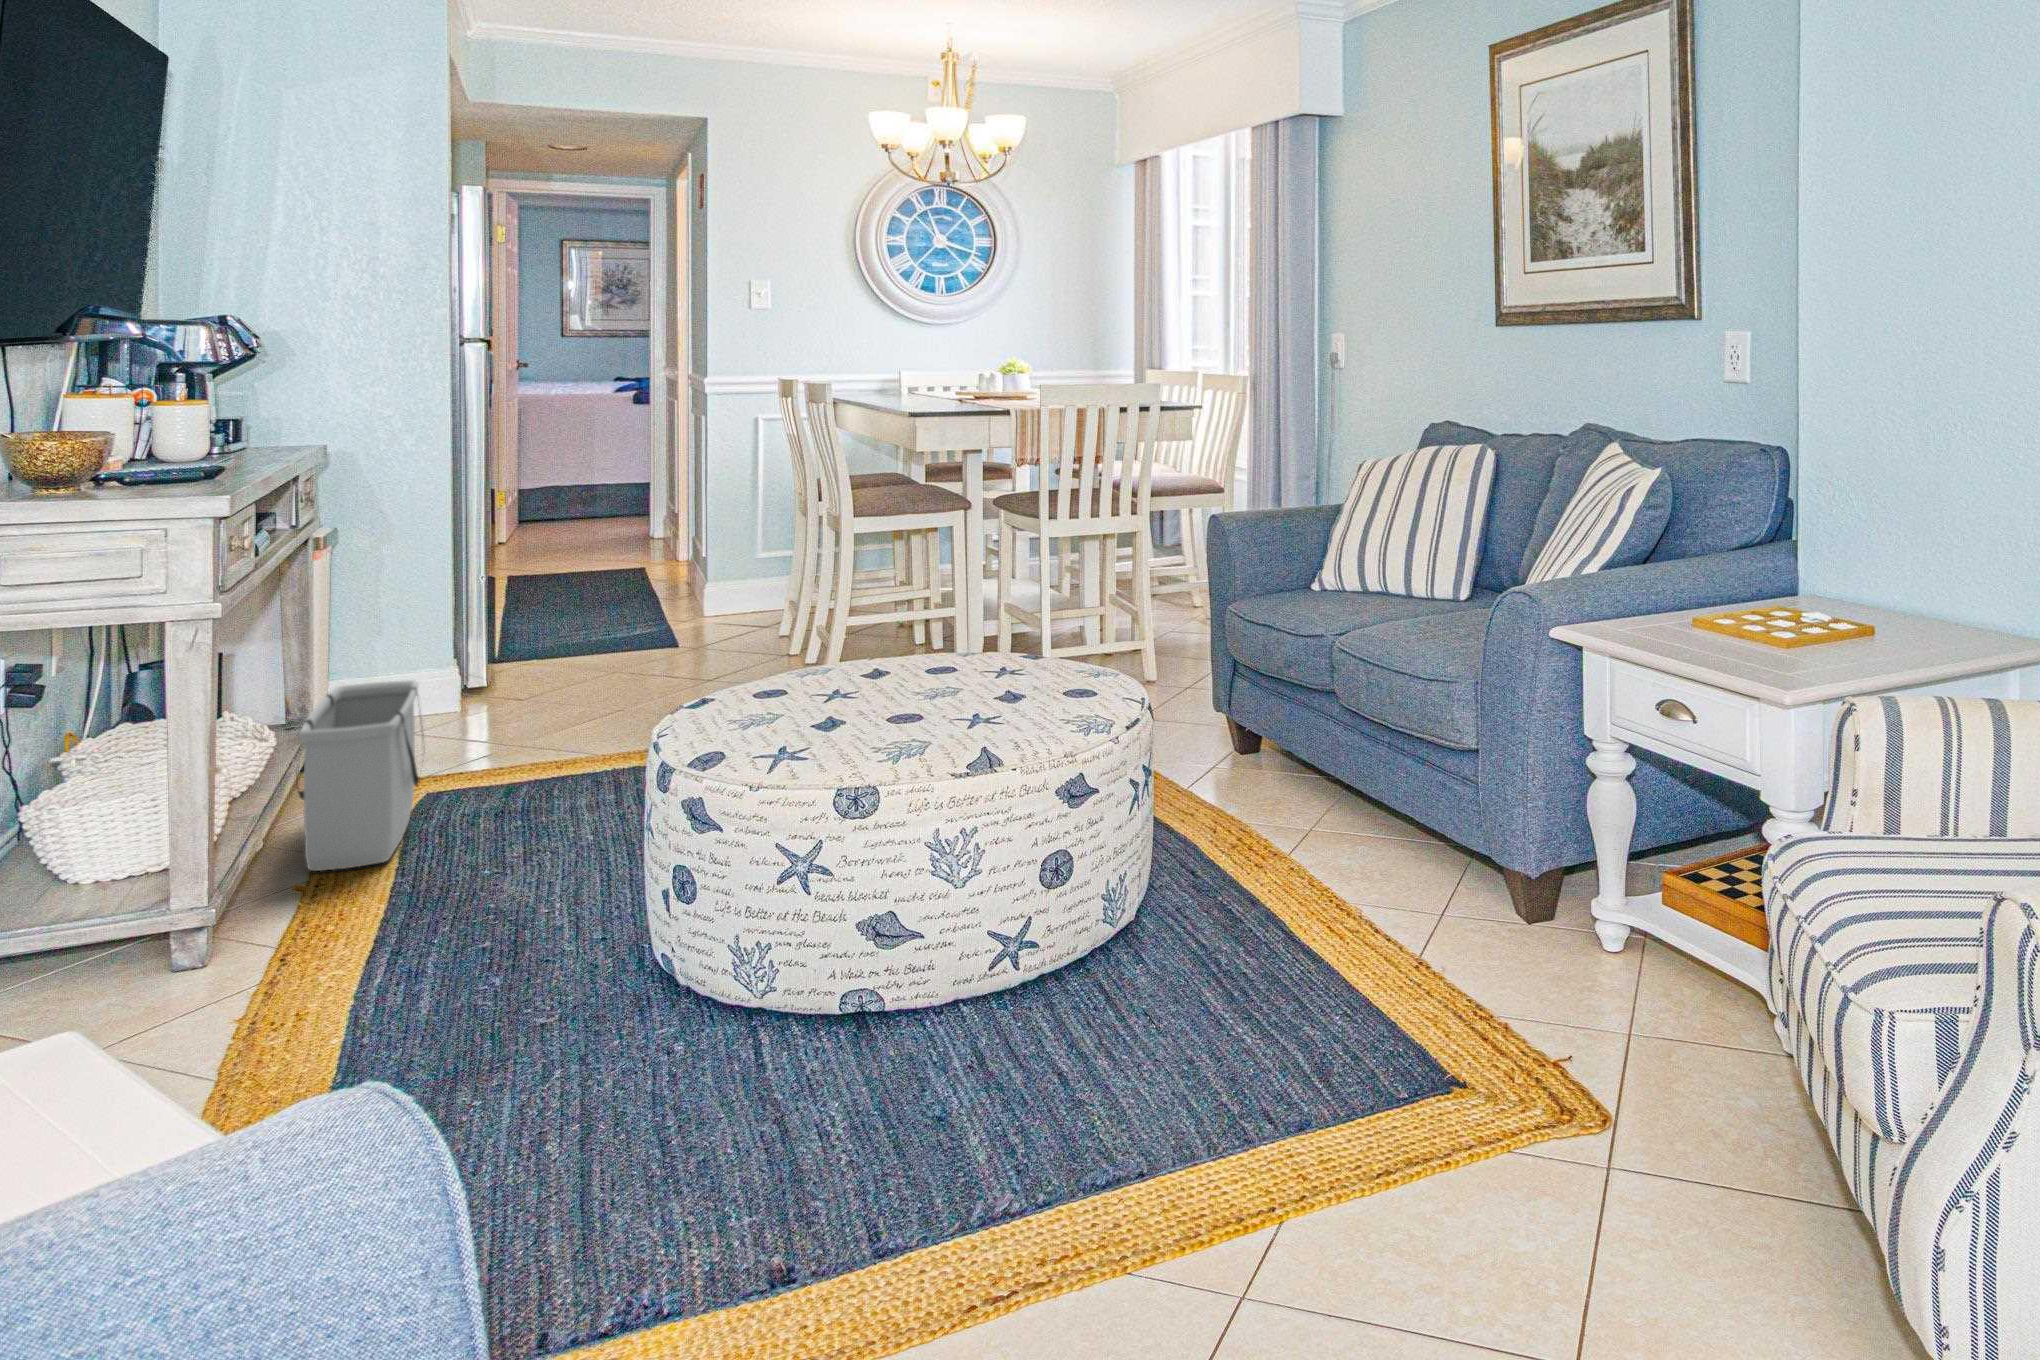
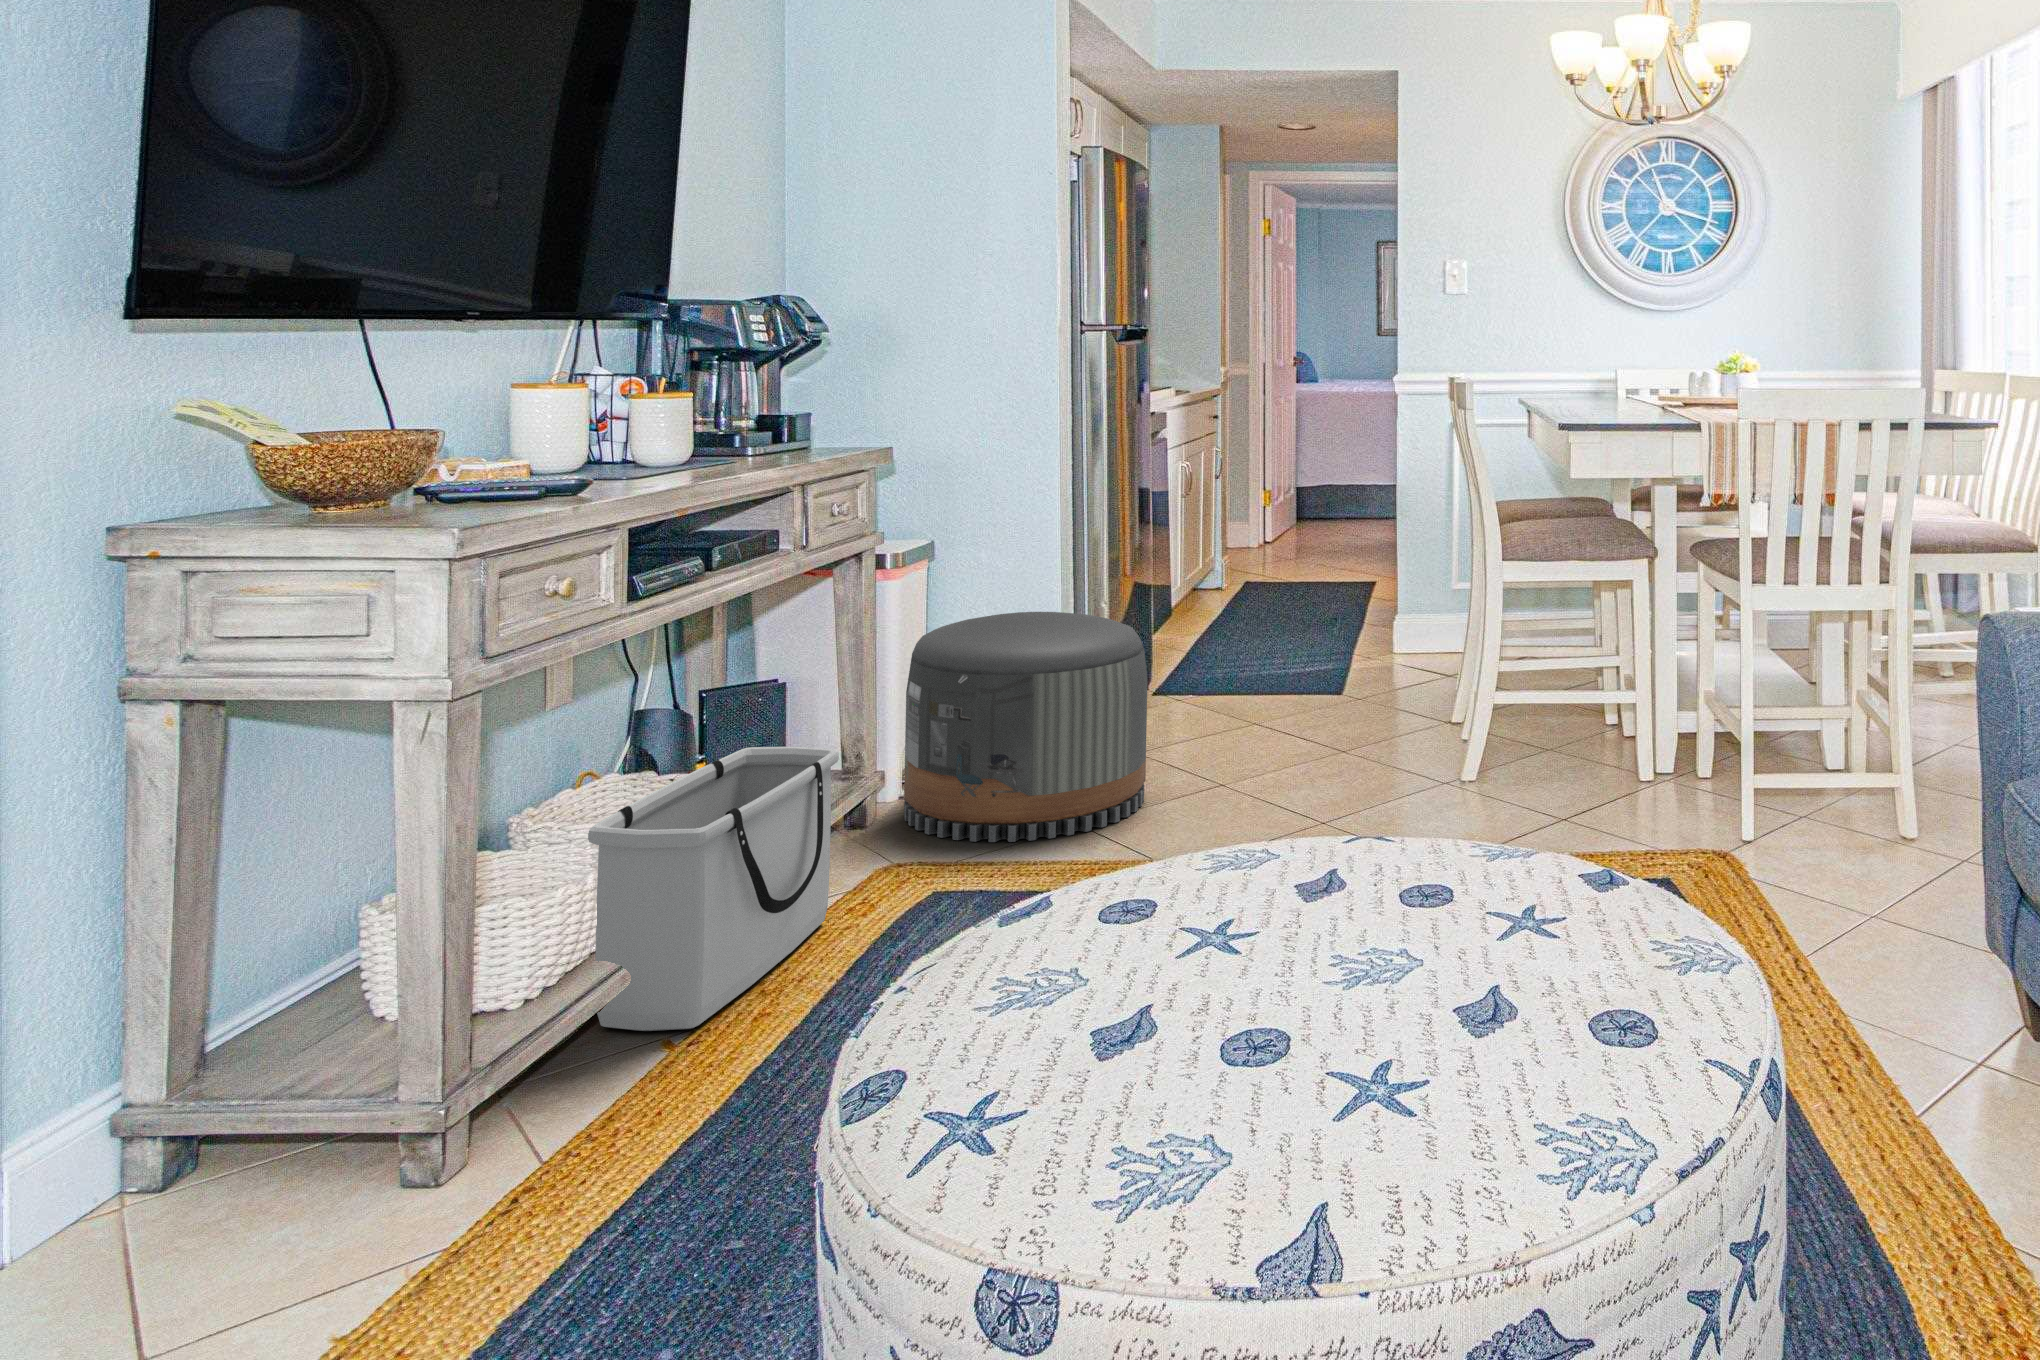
pouf: none [389,583,594,758] -> present [904,612,1147,842]

